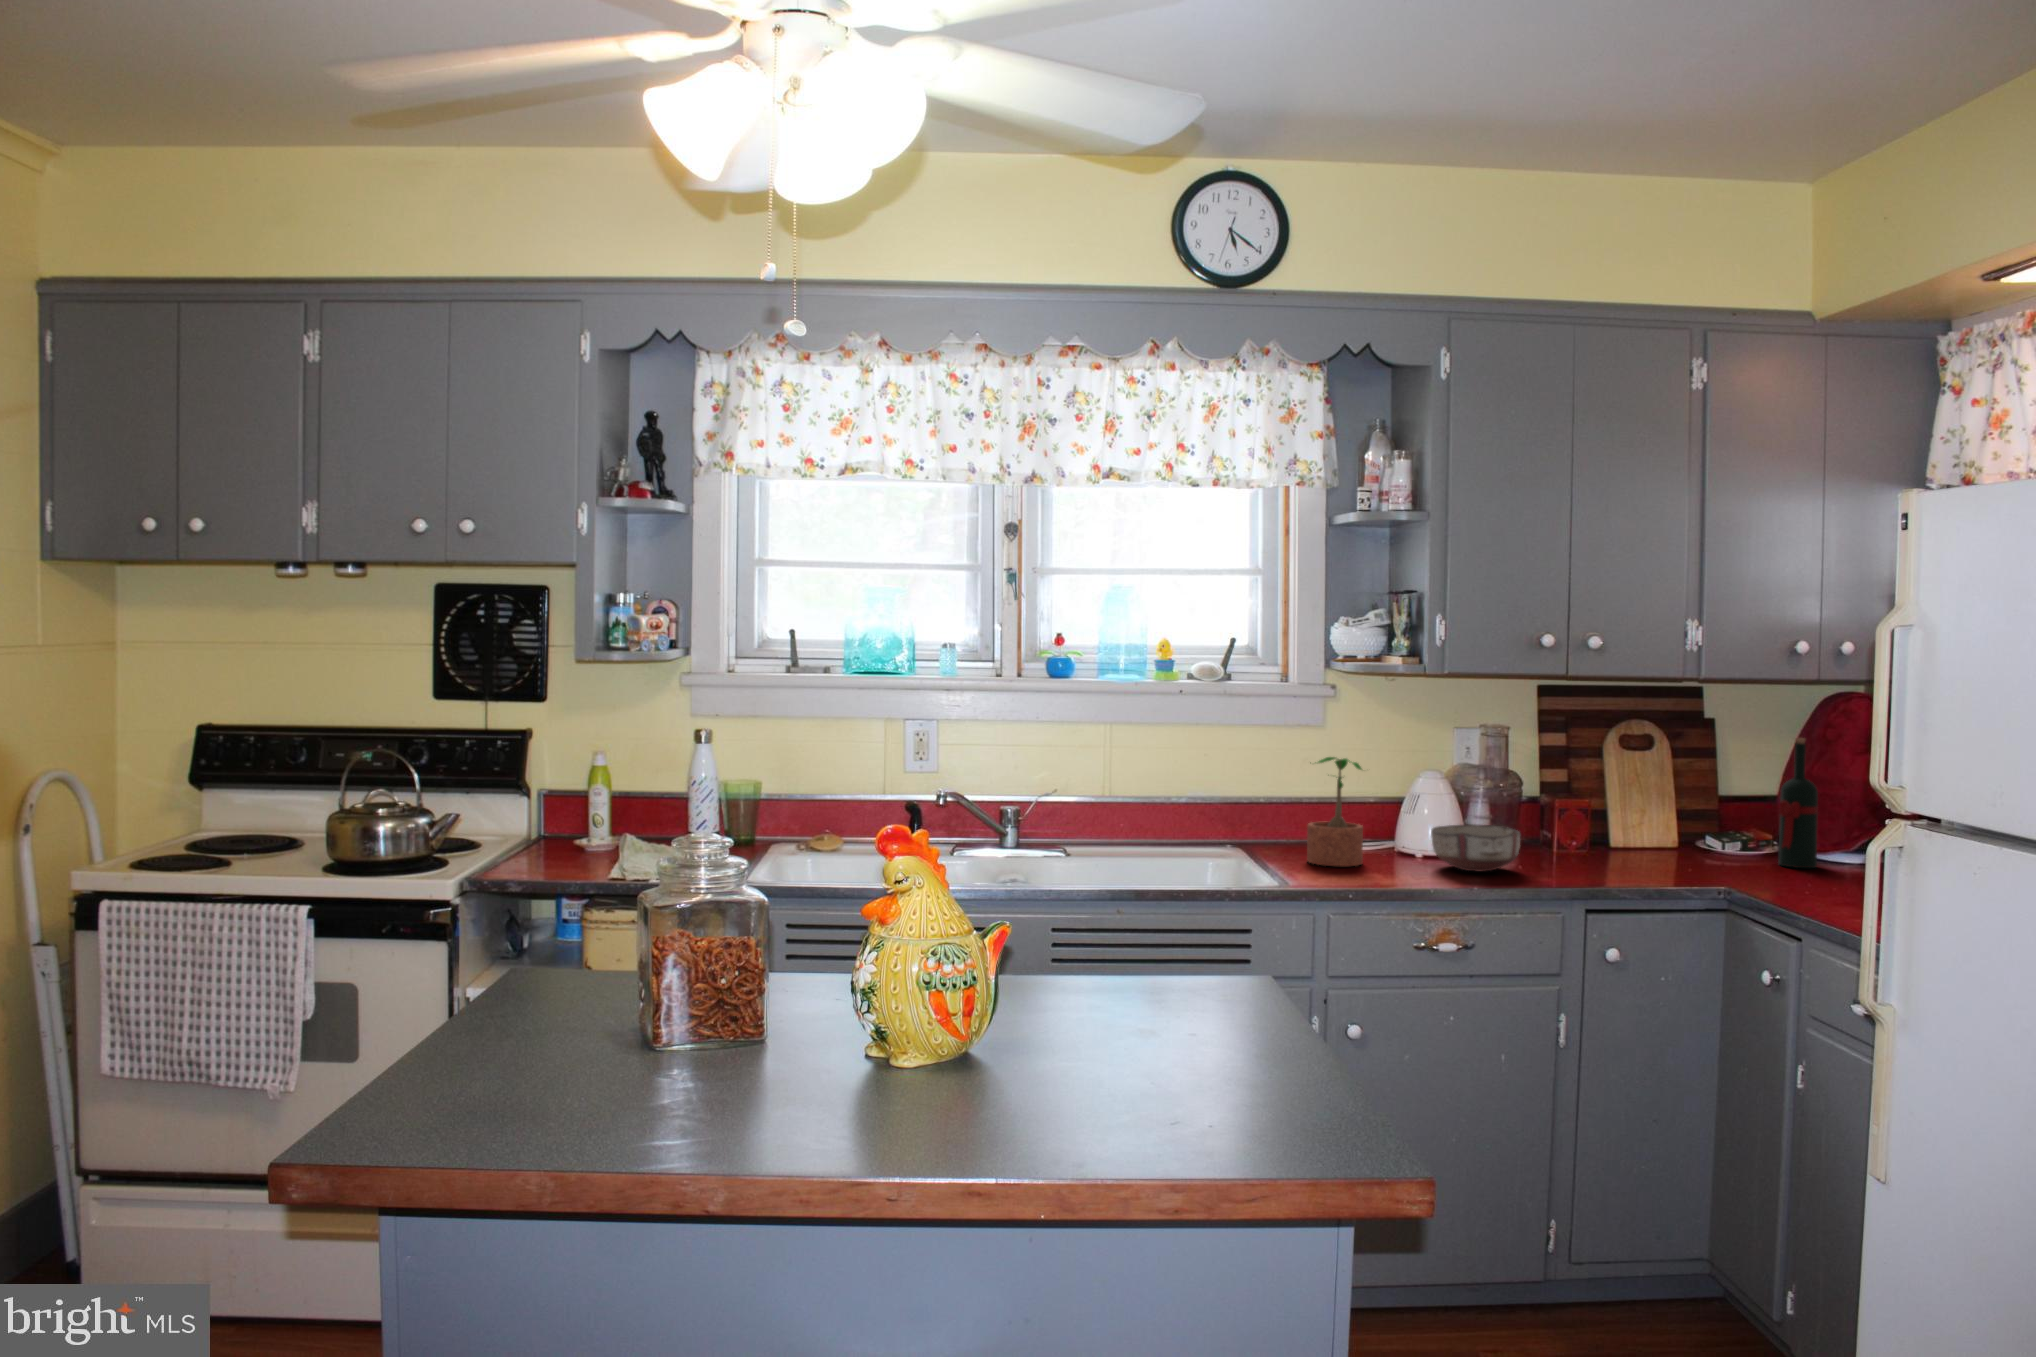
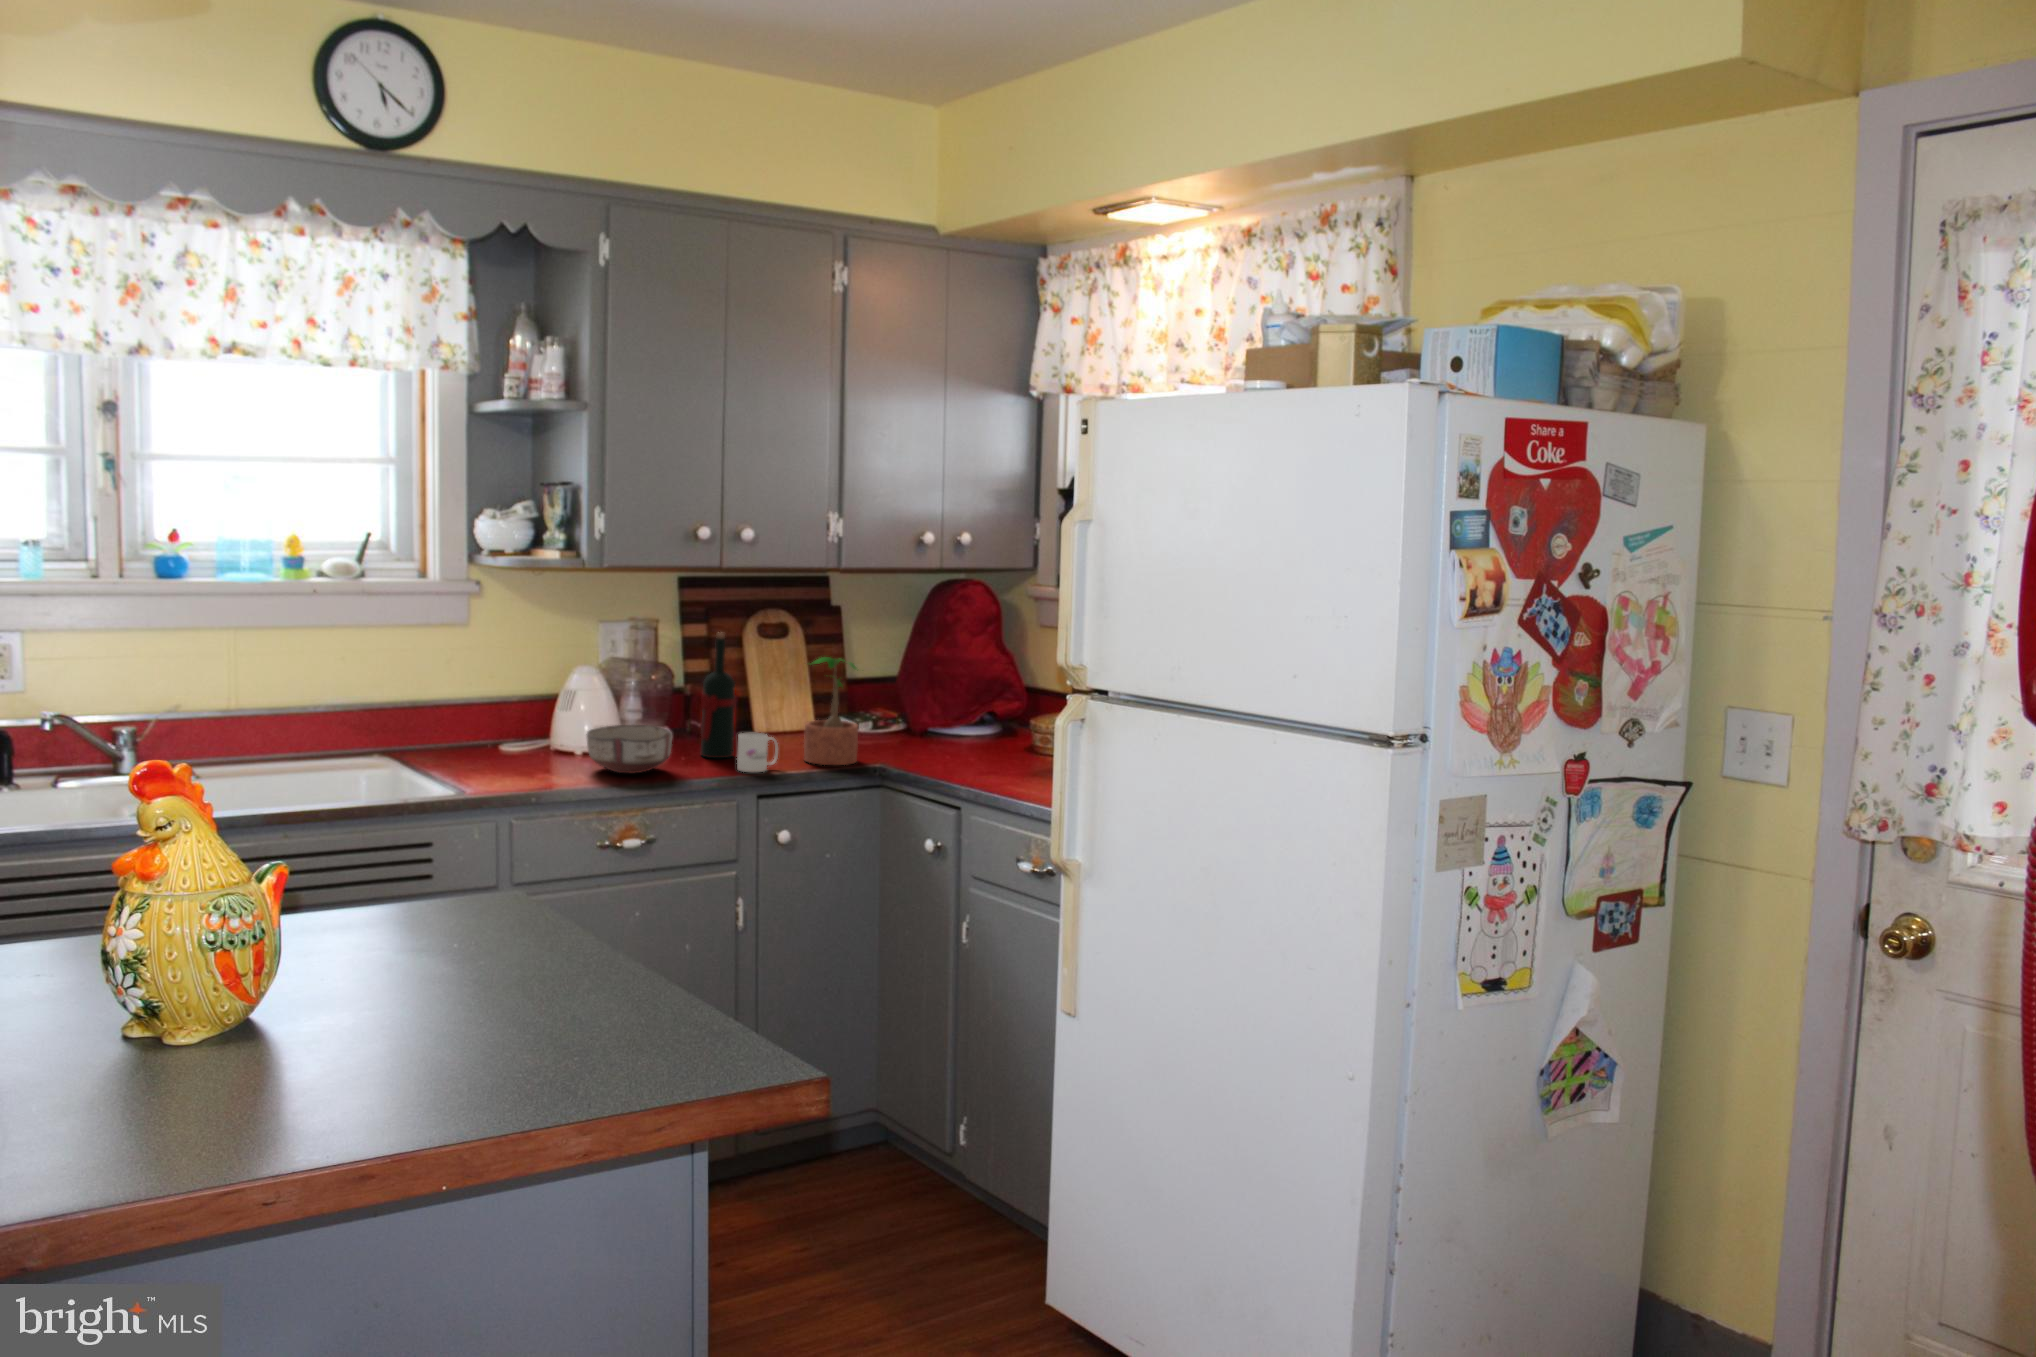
wine bottle: present [1778,738,1818,868] -> present [701,632,735,758]
potted plant: present [1307,757,1363,866] -> present [804,657,858,765]
mug: none [1592,837,1638,878] -> present [737,733,778,772]

